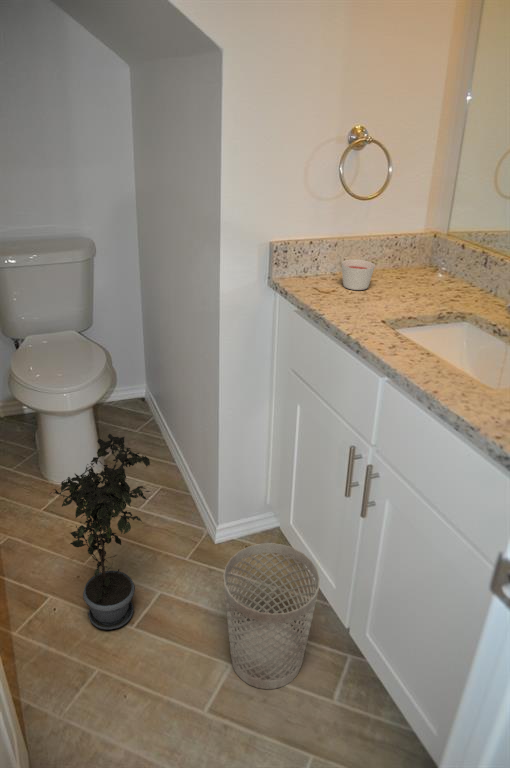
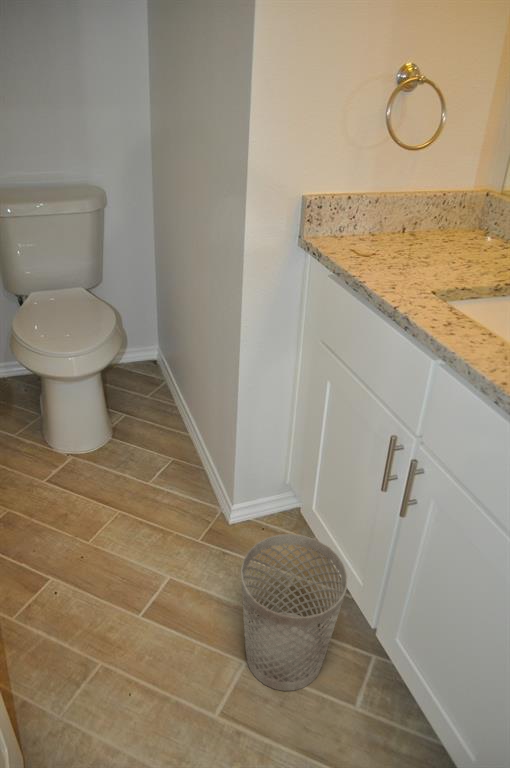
candle: present [342,260,375,290] -> none [384,218,423,254]
potted plant: present [50,434,150,630] -> none [50,408,163,618]

